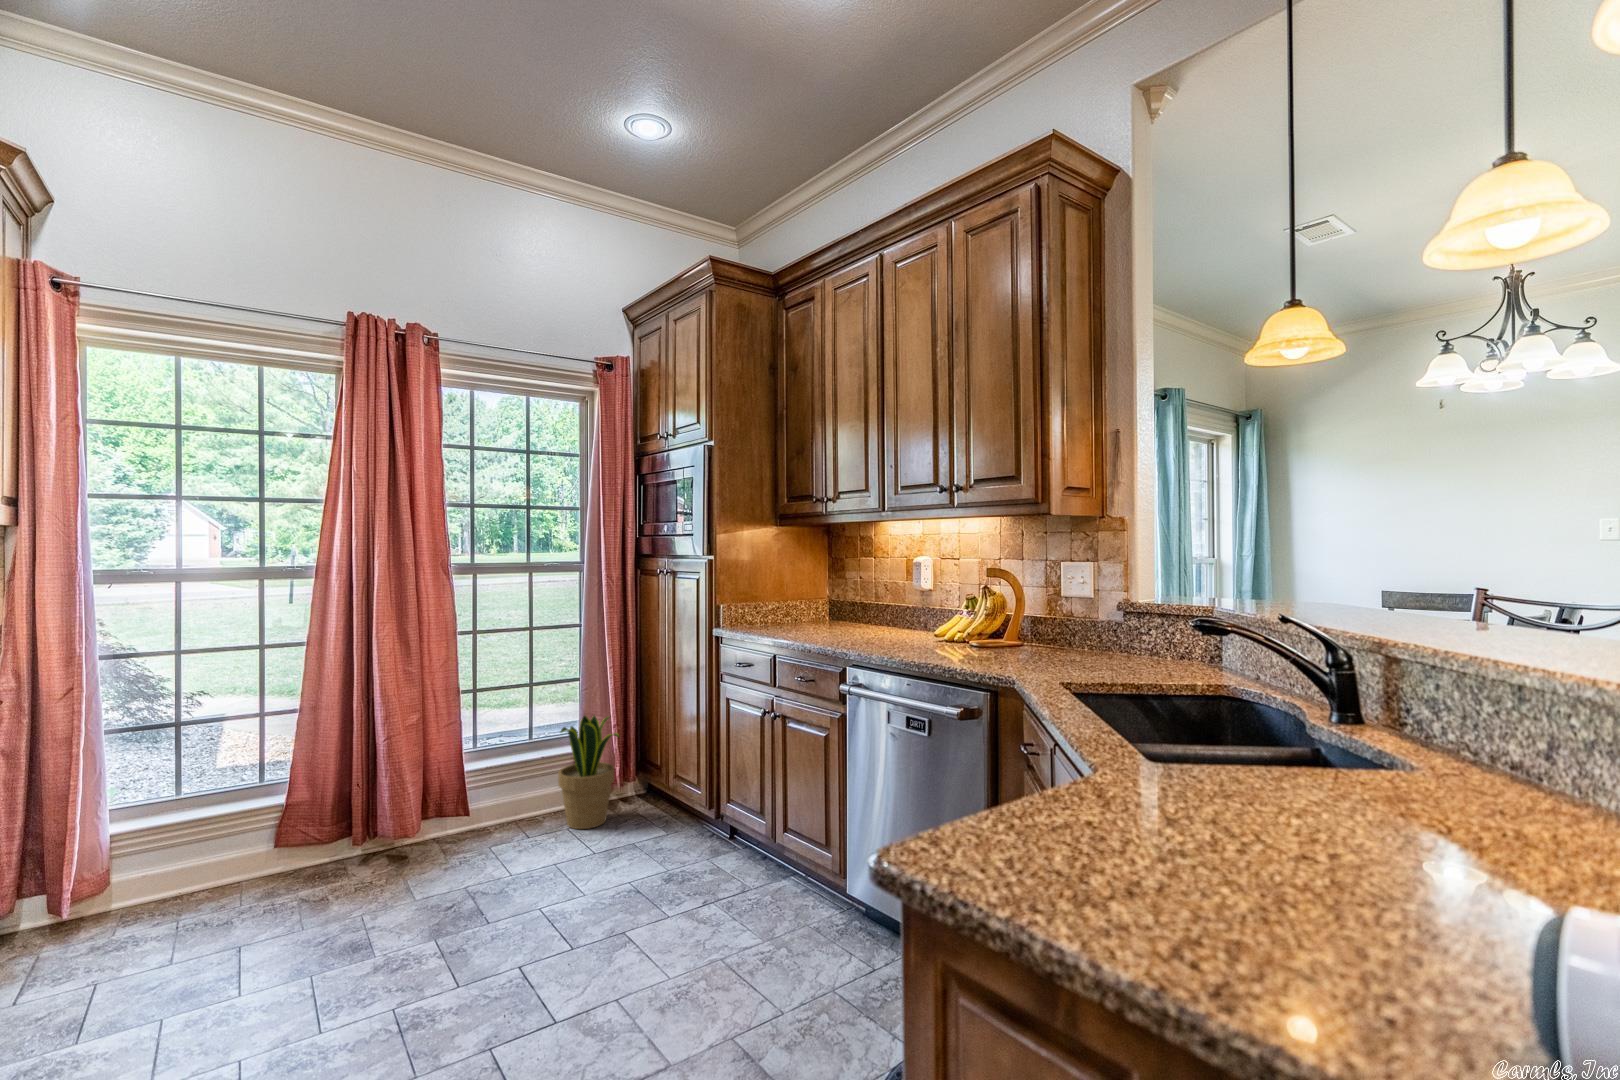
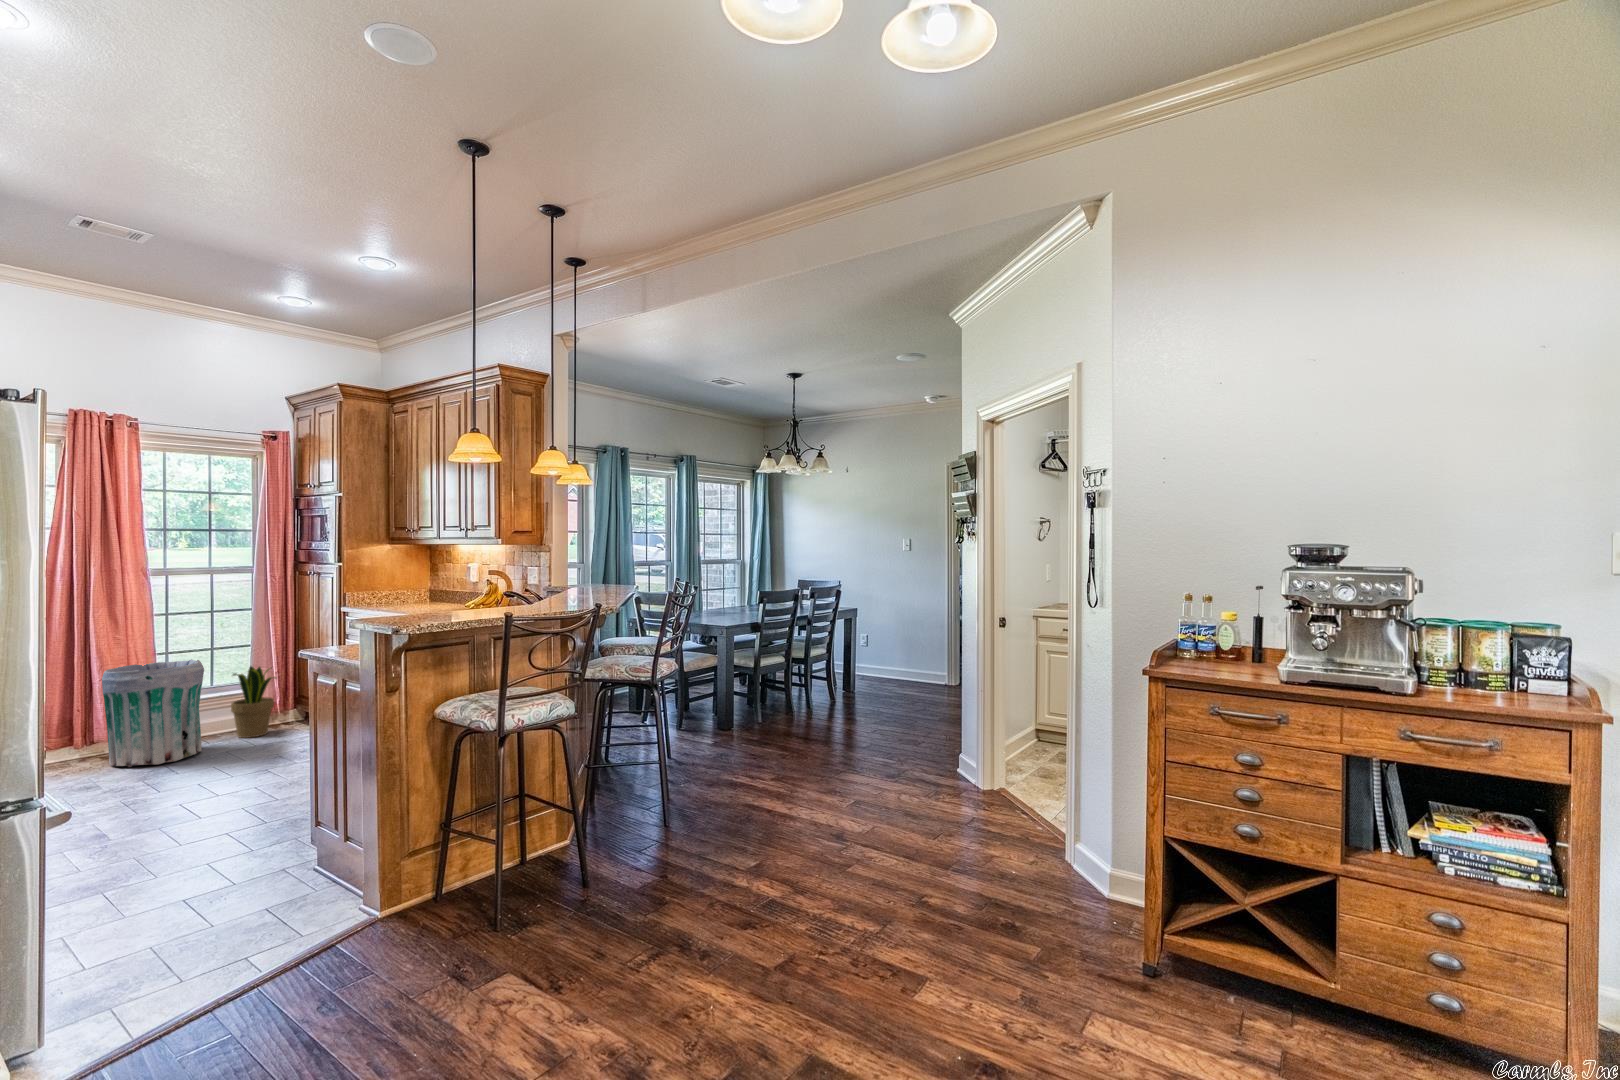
trash can: none [387,707,527,893] -> present [102,659,204,767]

